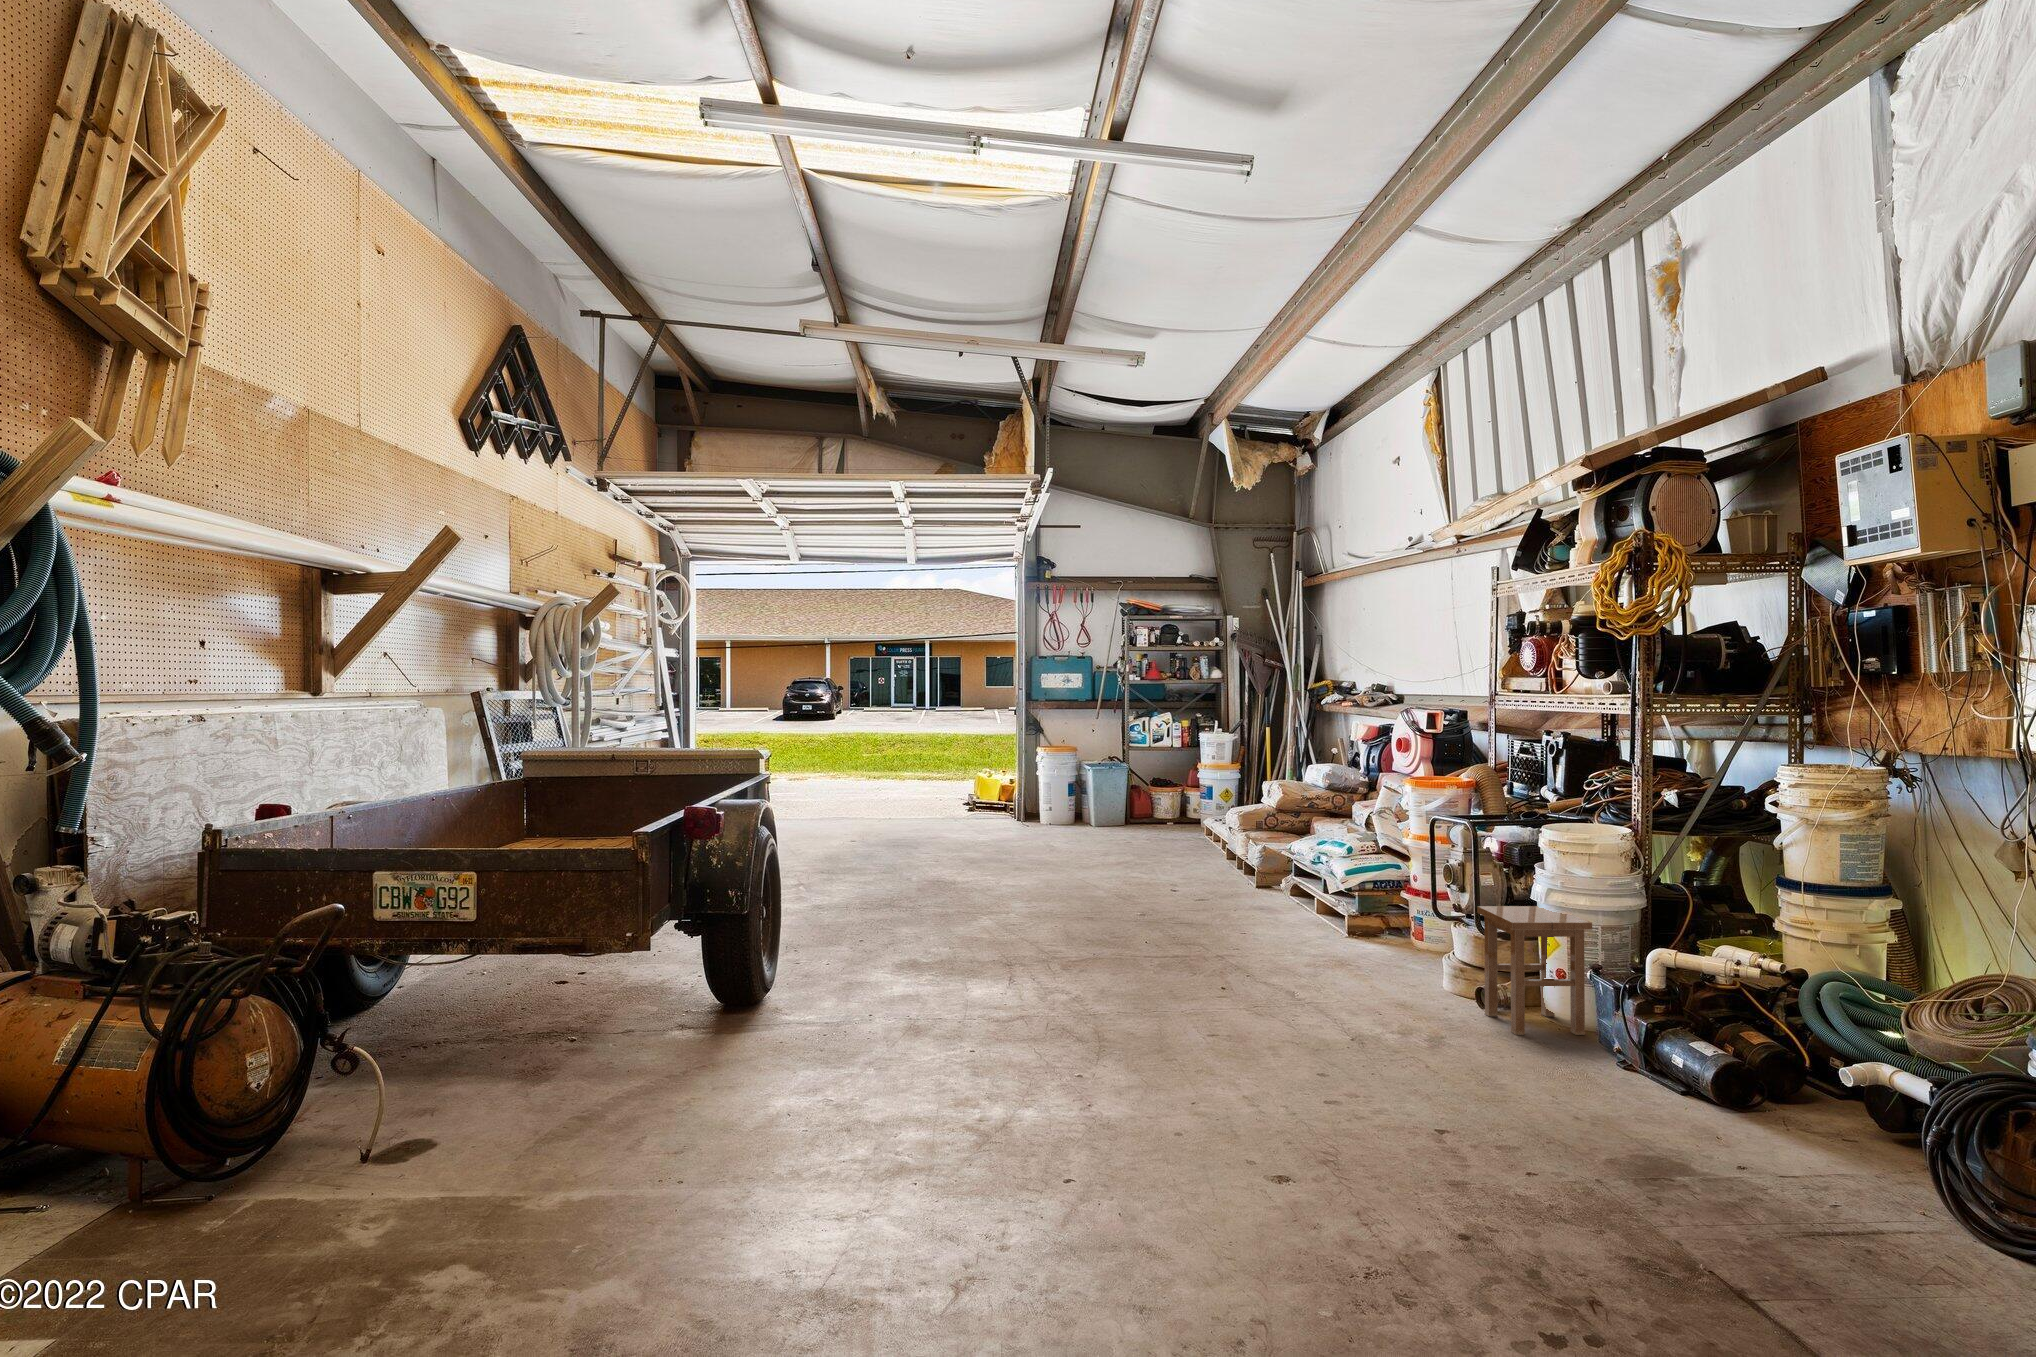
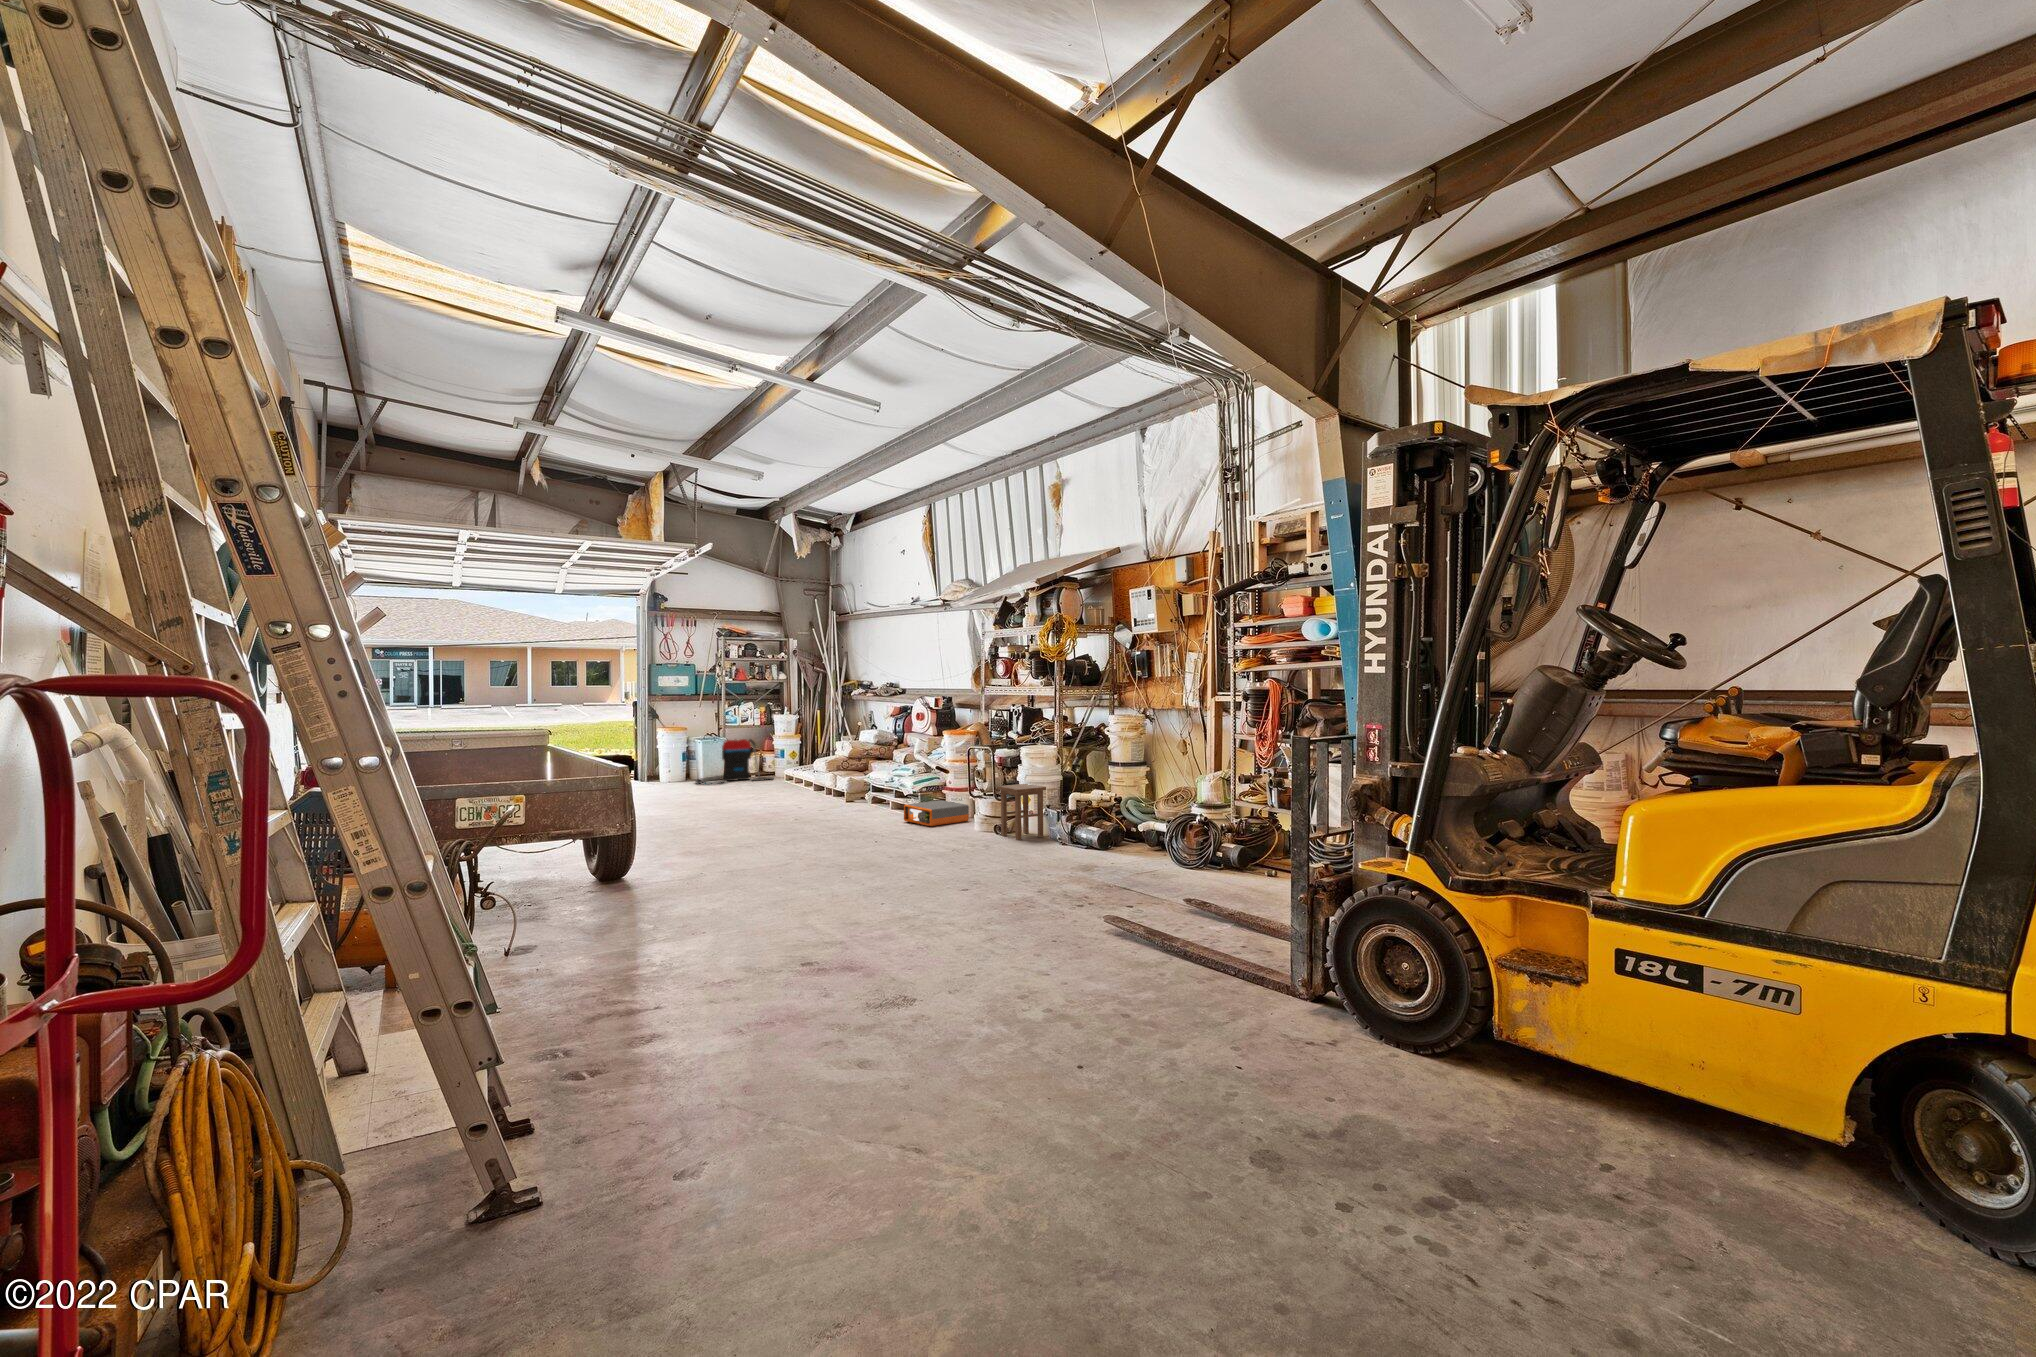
vacuum cleaner: none [1078,766,1190,831] -> present [696,739,773,784]
storage box: none [1311,910,1441,964] -> present [904,800,969,826]

